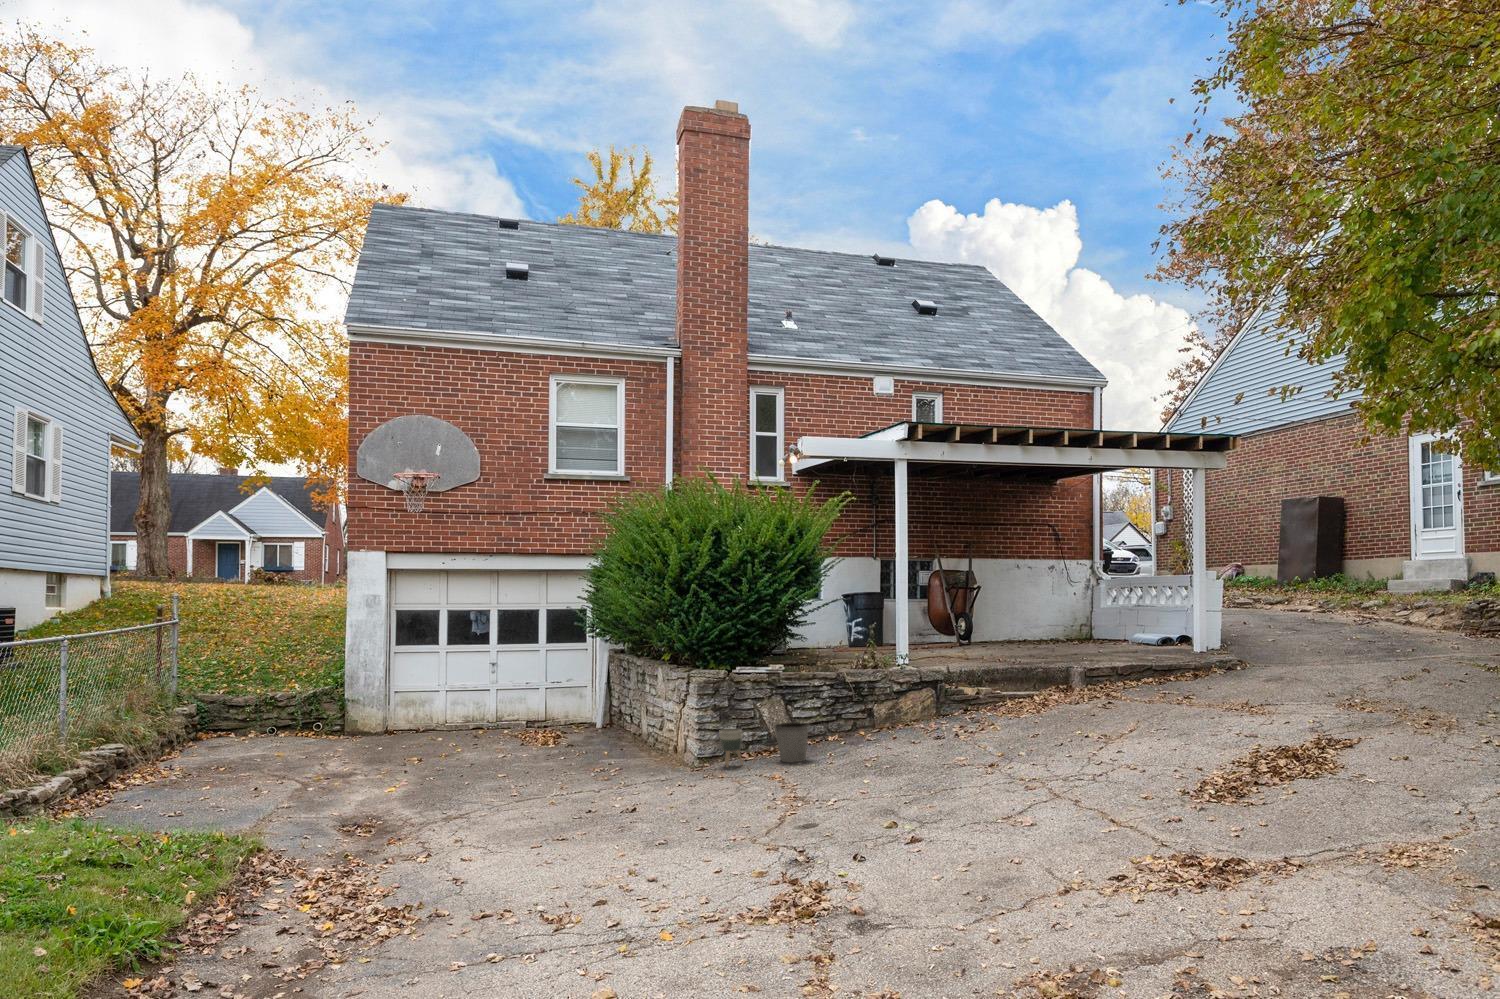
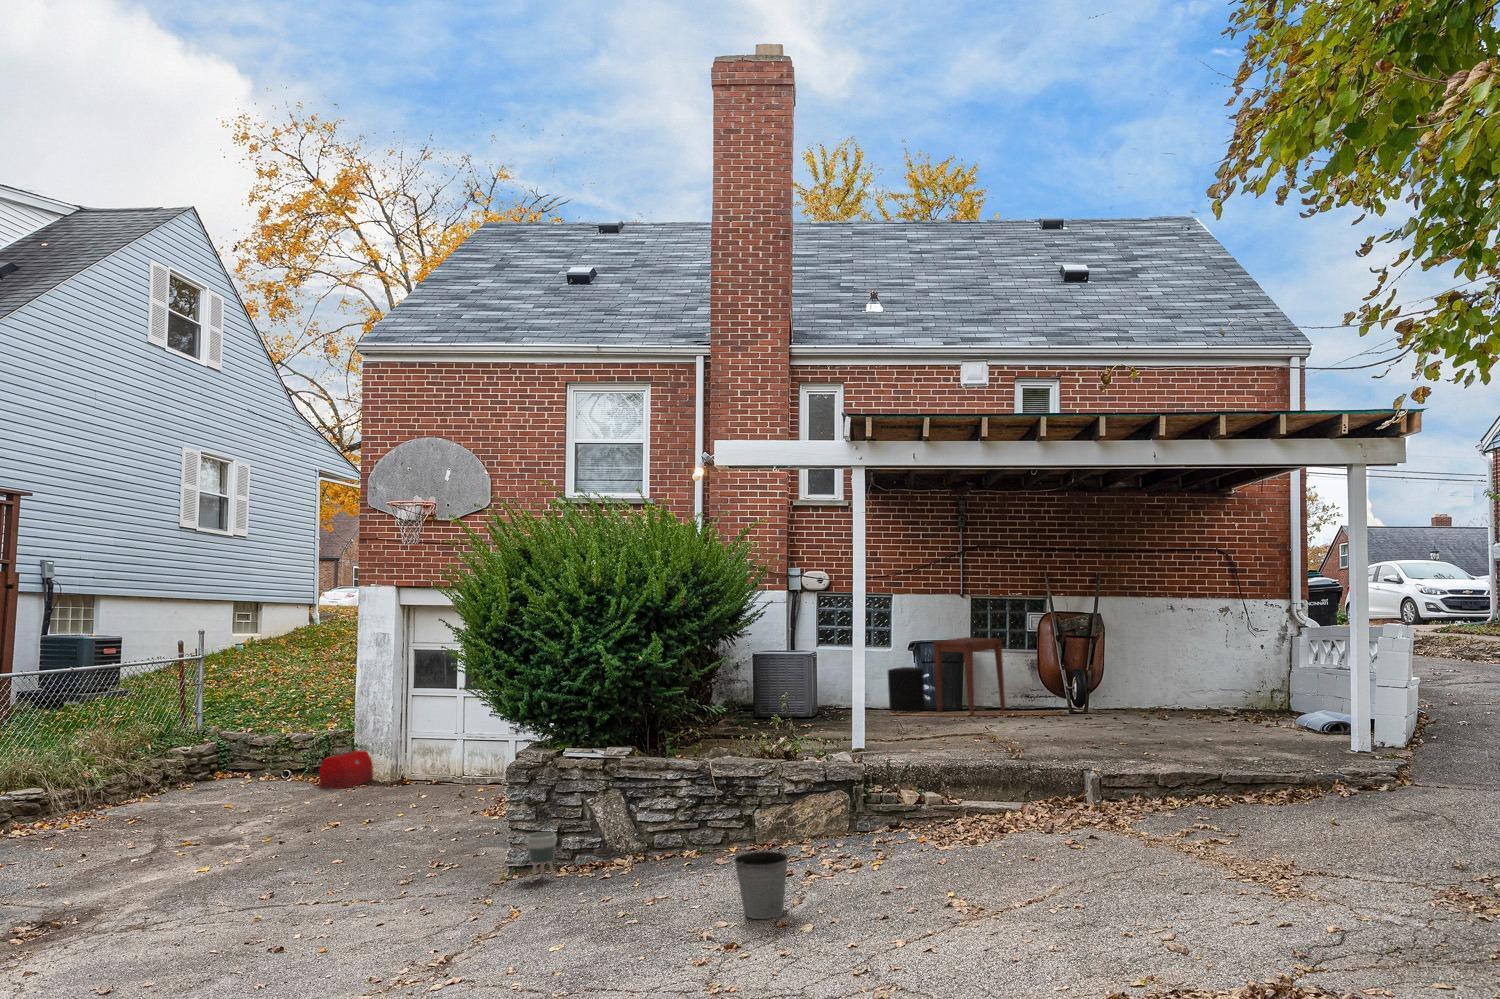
side table: none [872,594,925,655] -> present [934,637,1005,716]
stool: none [834,619,864,655] -> present [888,667,925,713]
toolbox: none [329,704,368,744] -> present [319,747,373,789]
bucket: present [775,722,809,762] -> present [735,851,788,919]

